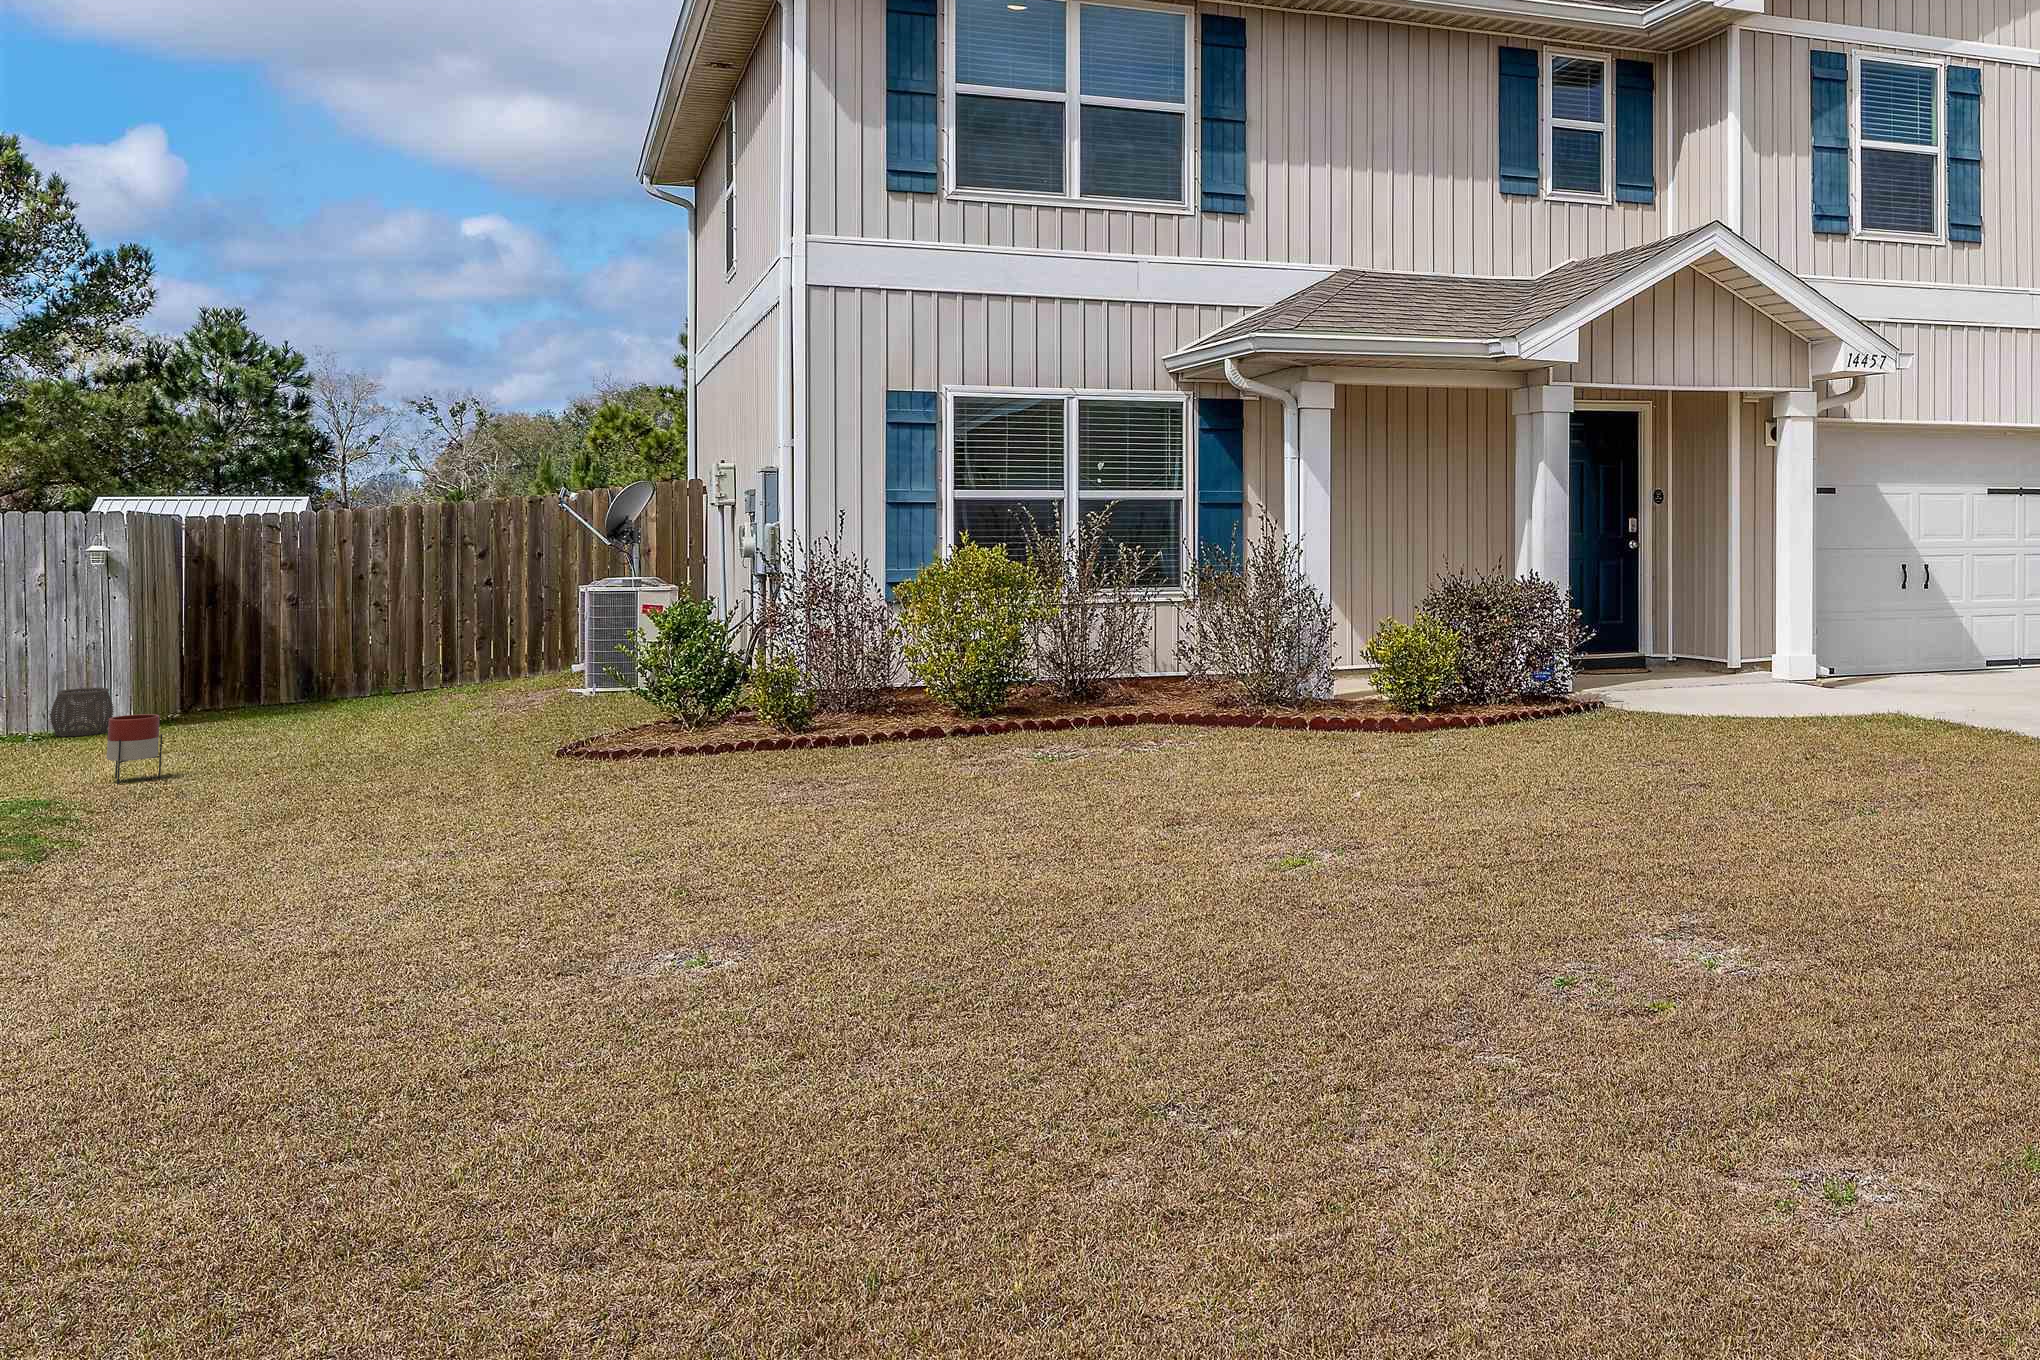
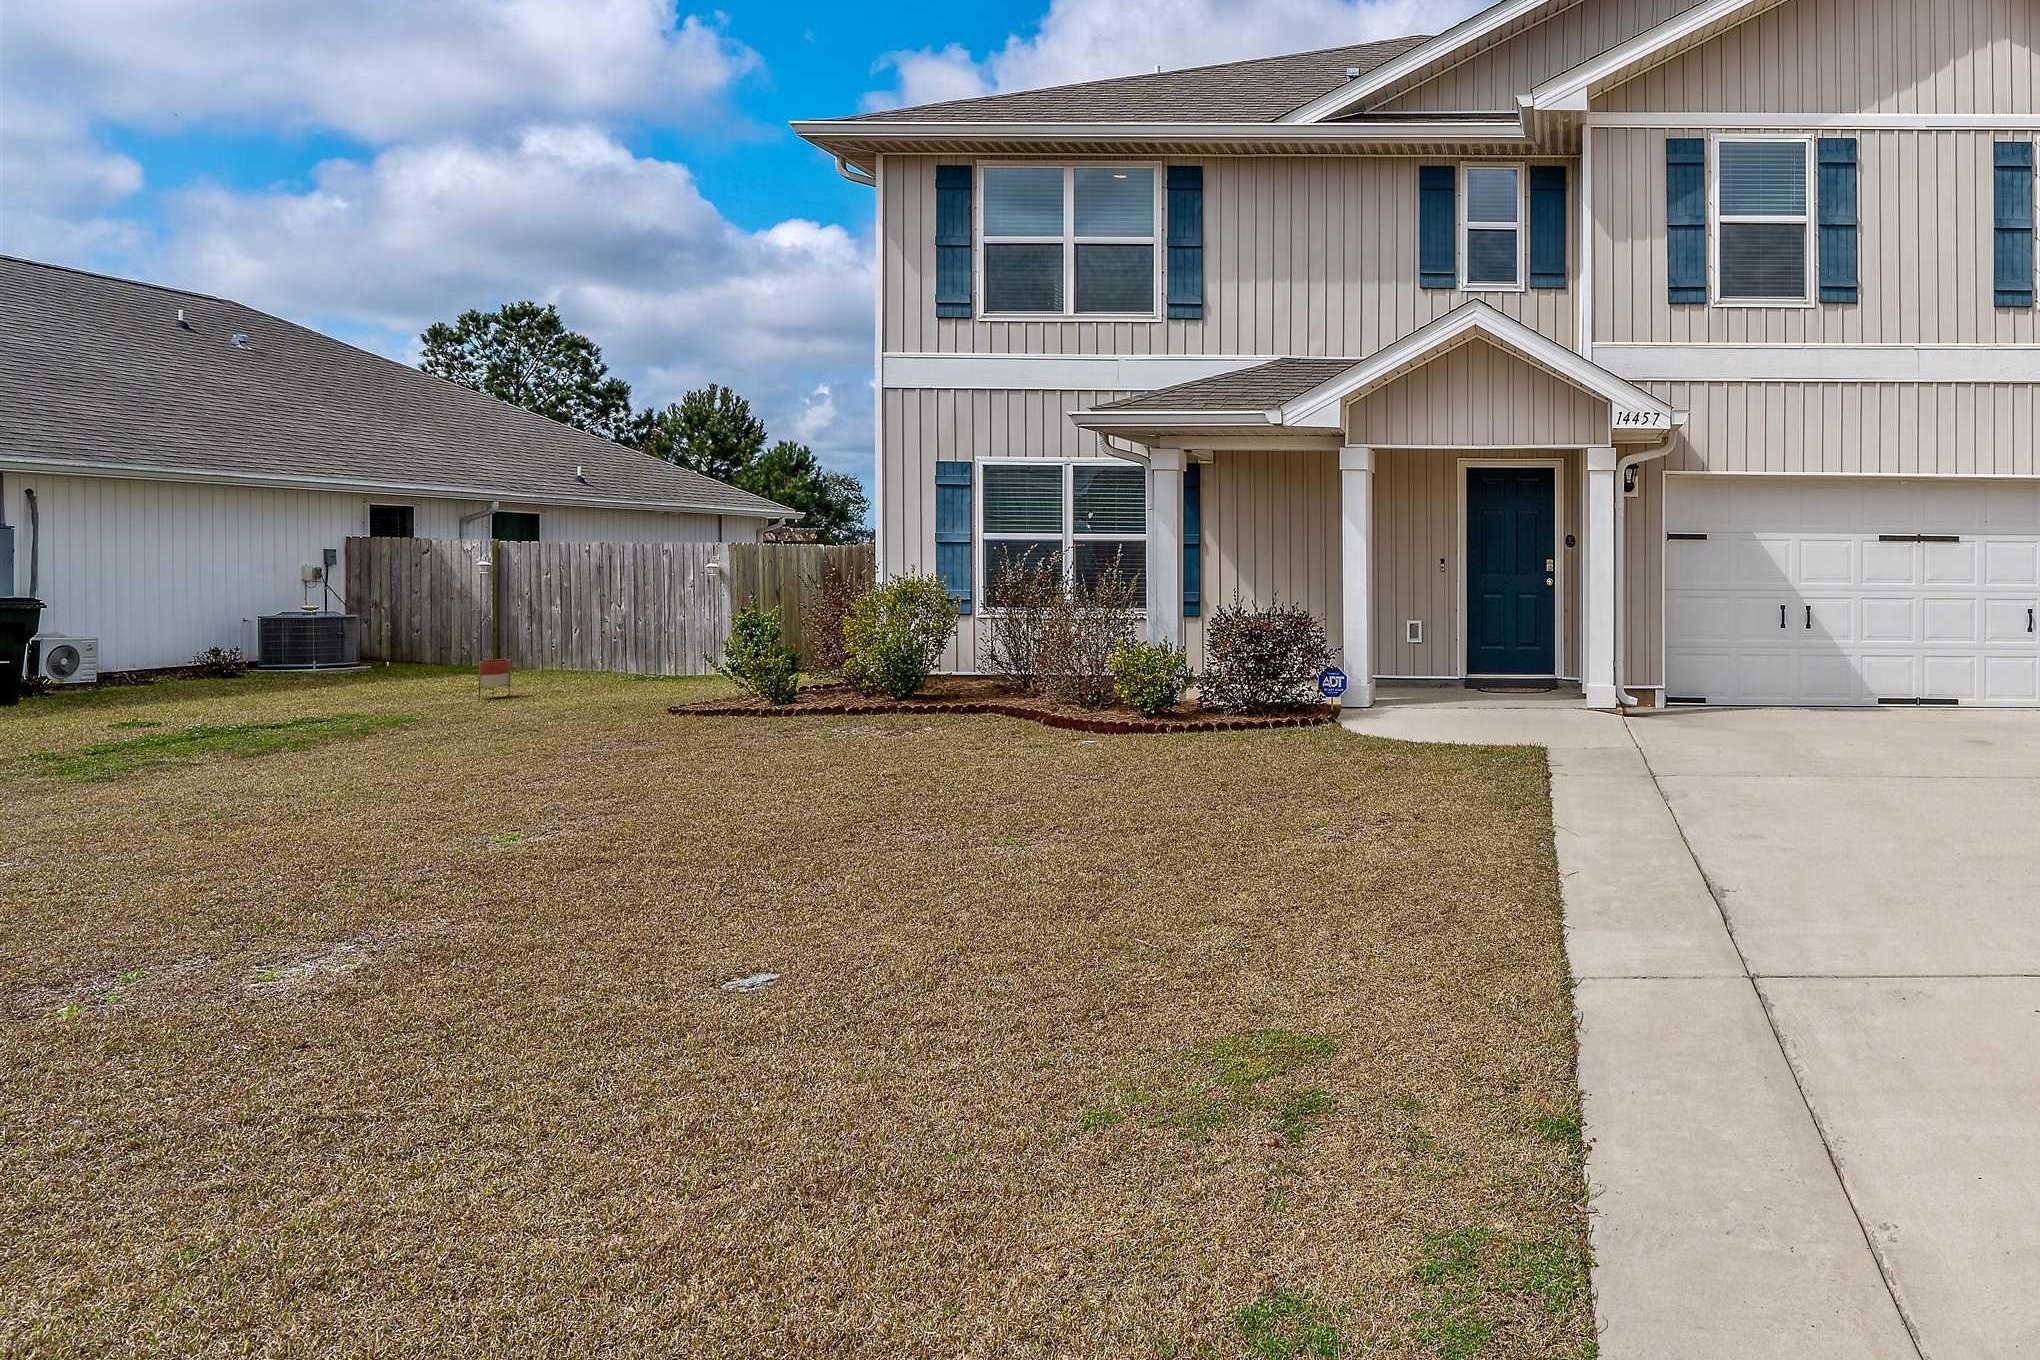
woven basket: present [50,688,114,737] -> none [616,636,652,664]

